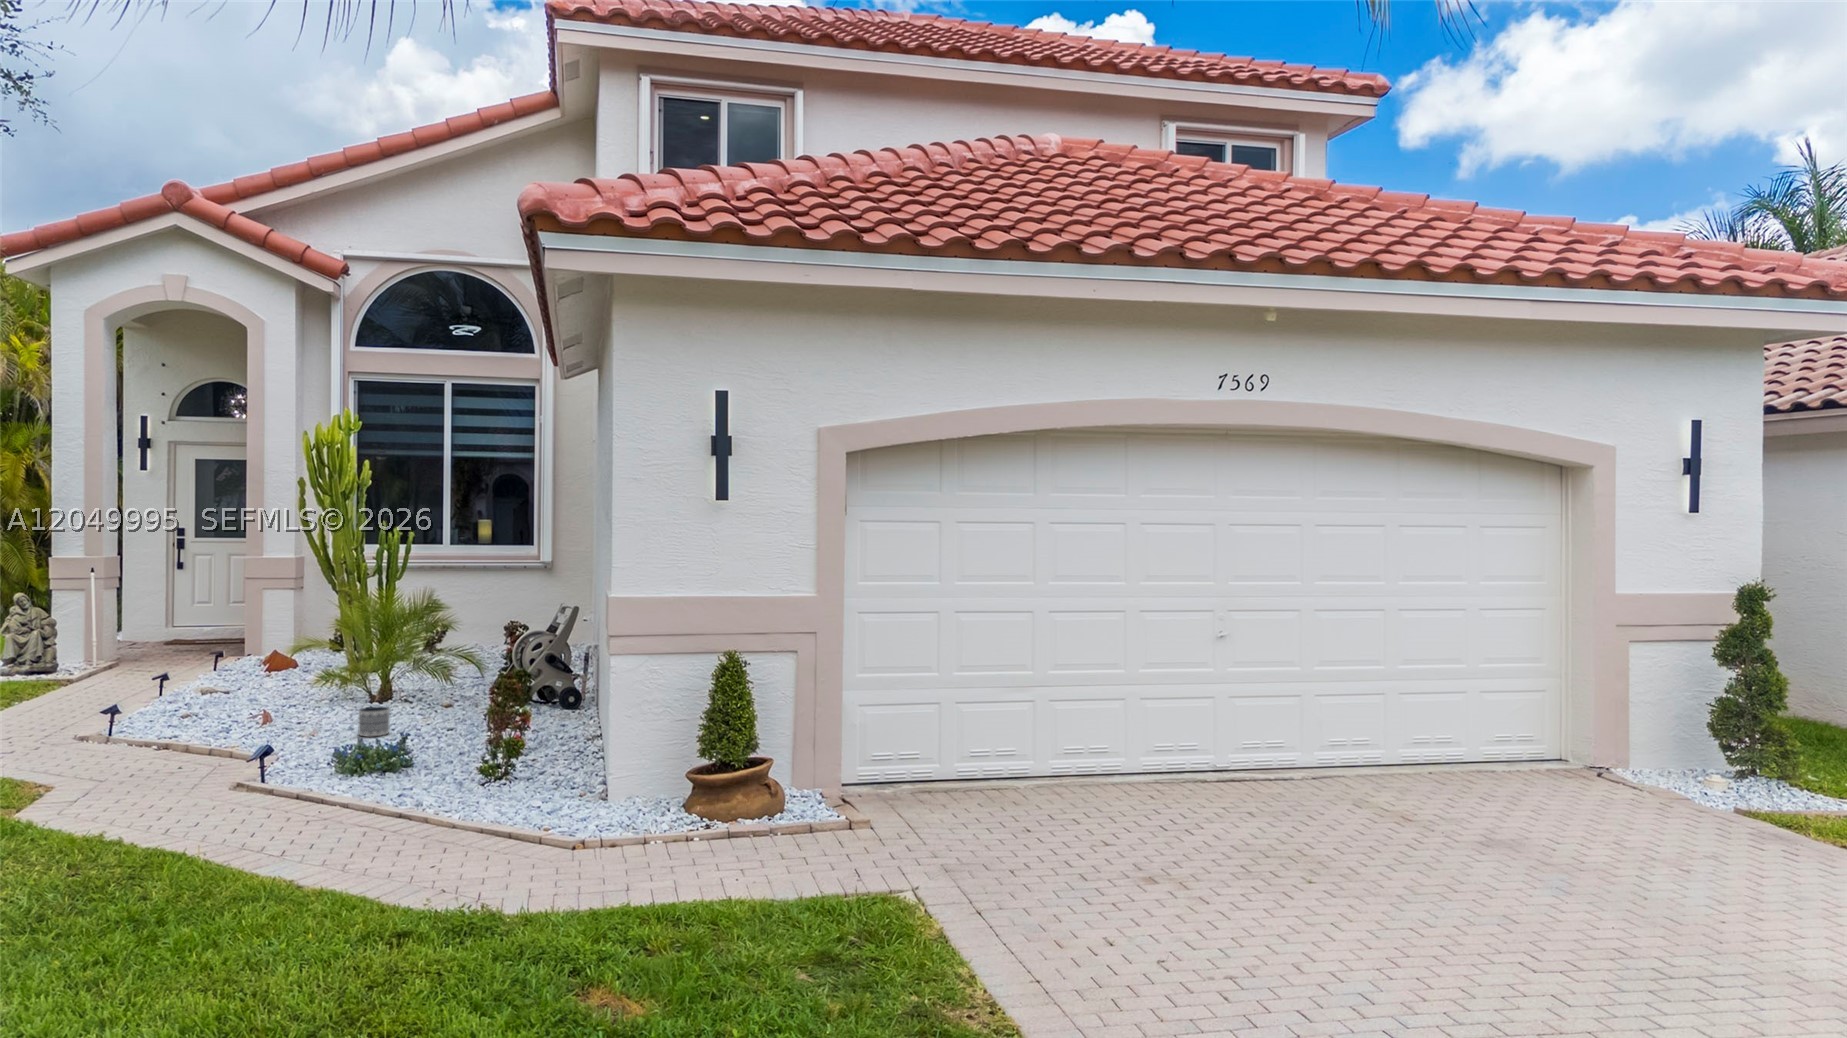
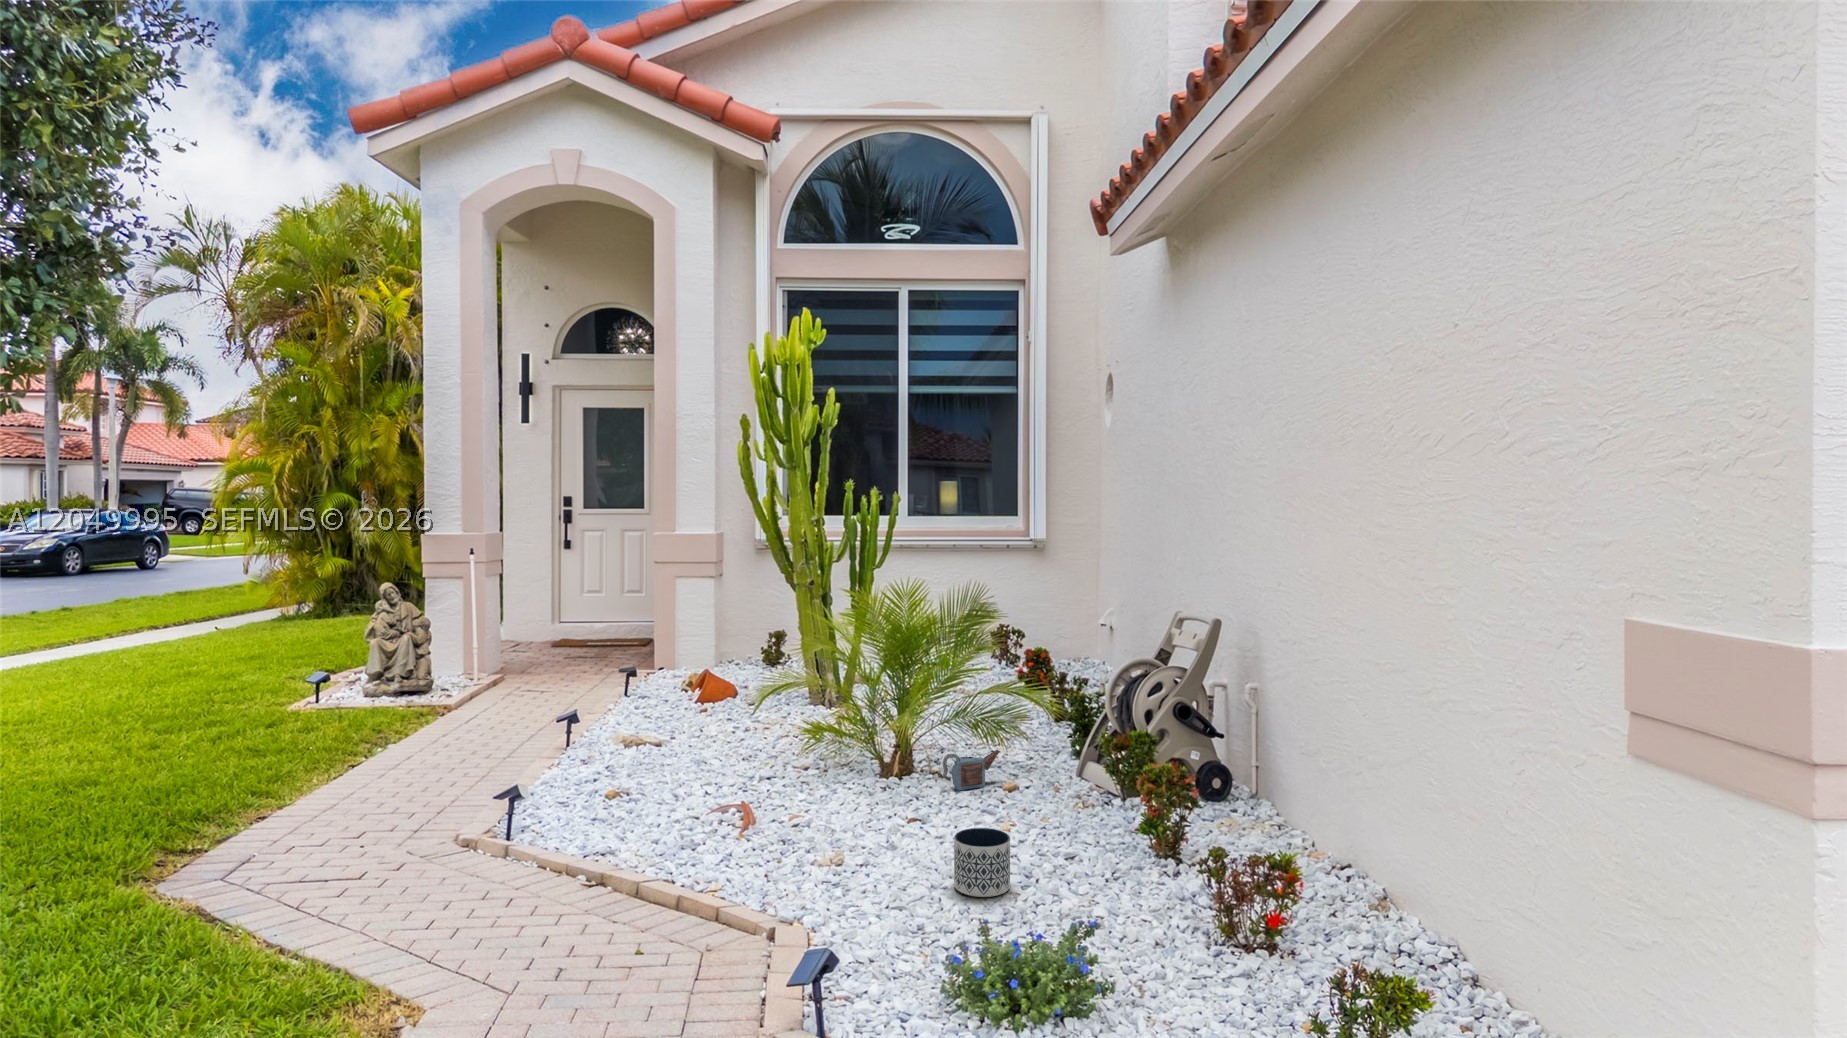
watering can: none [395,683,436,706] -> present [942,749,1000,791]

